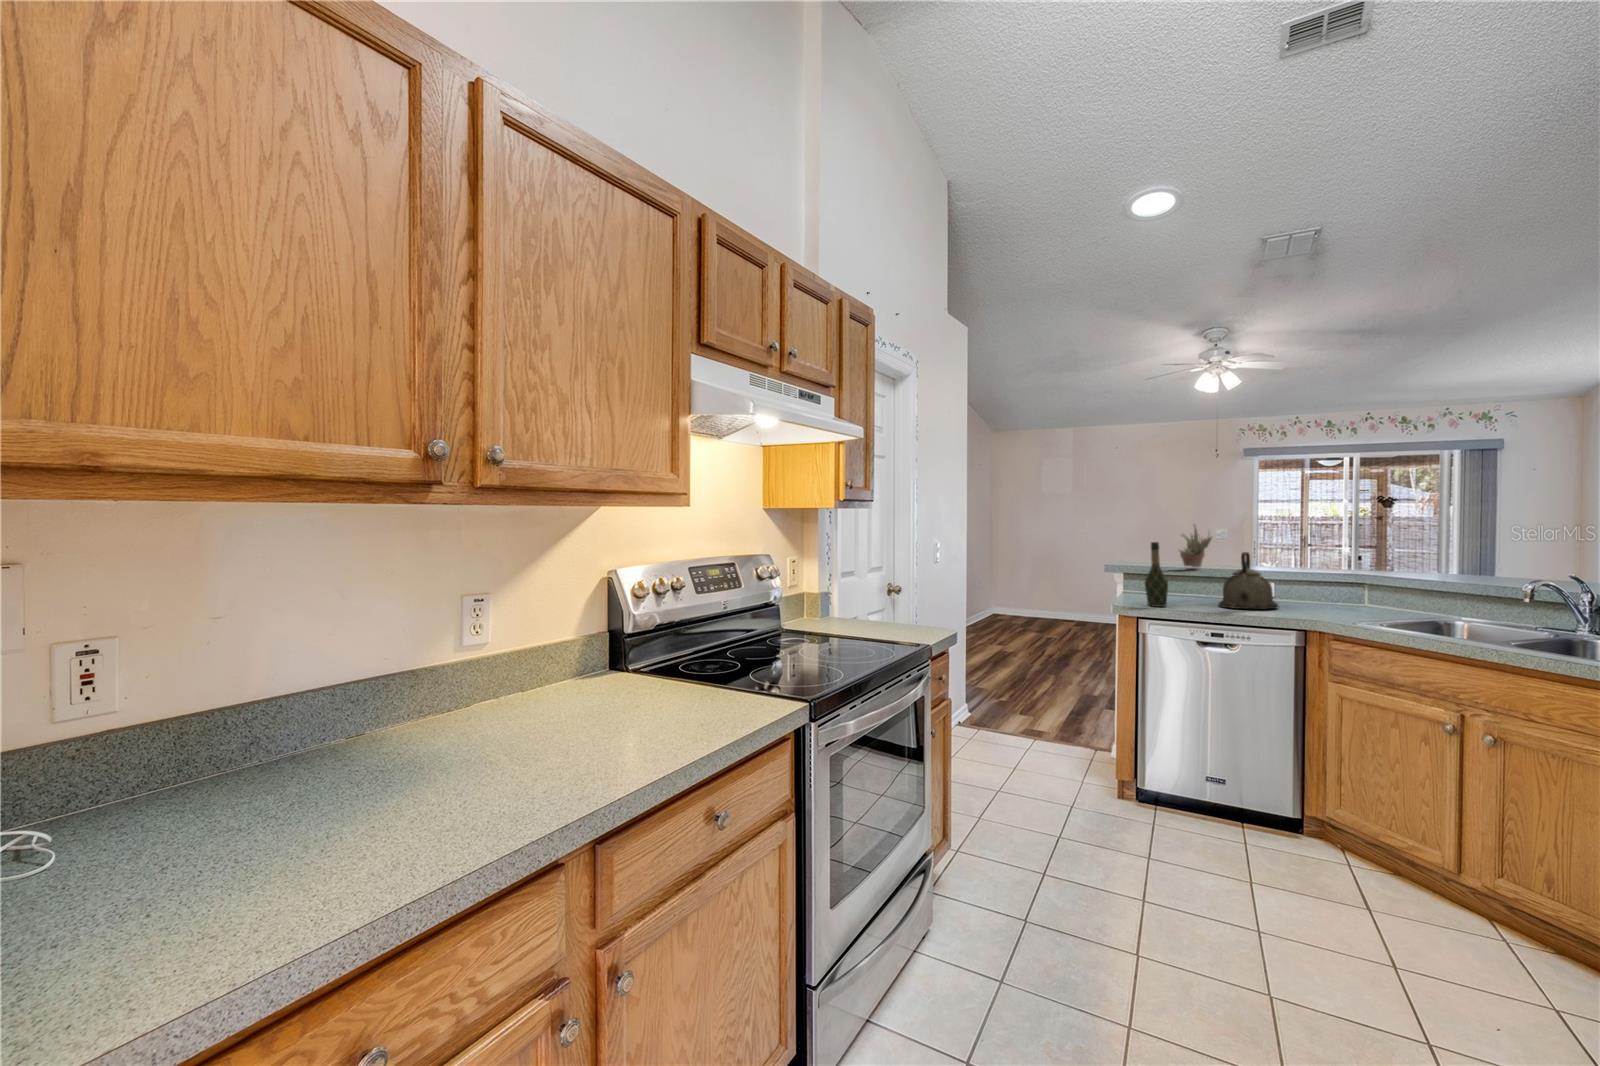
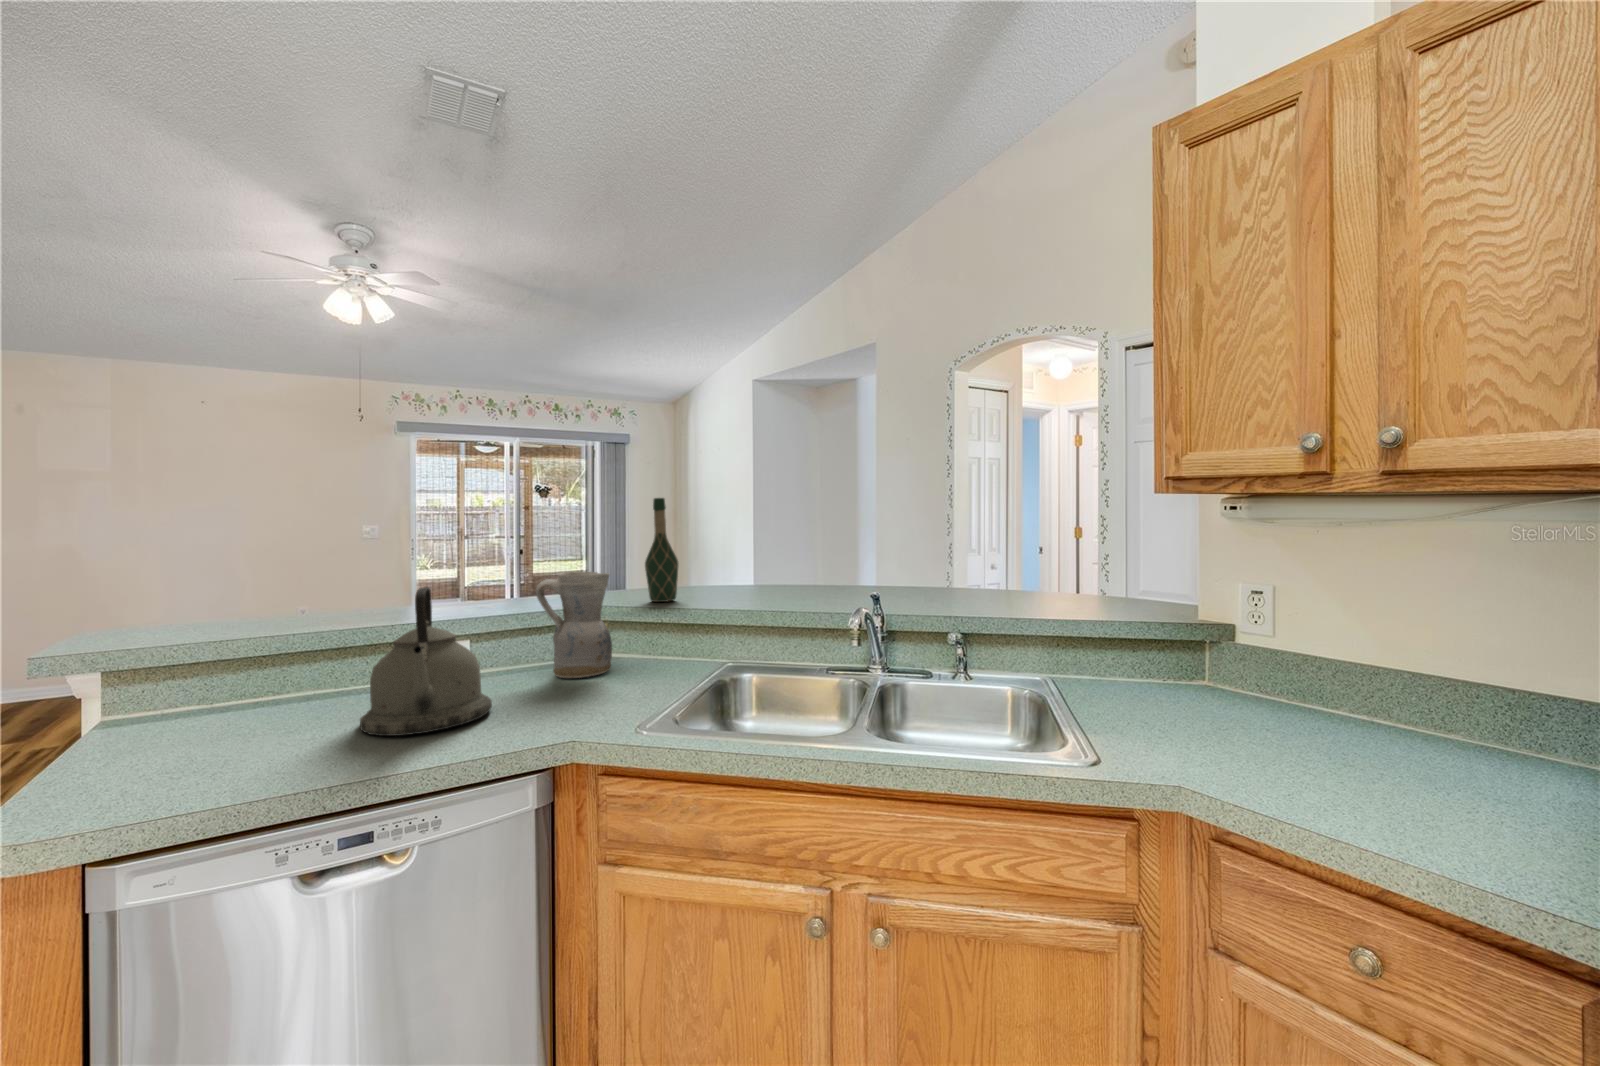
succulent plant: present [1179,525,1212,570] -> none [259,517,346,623]
wine bottle: present [1145,542,1168,607] -> present [645,498,678,602]
ceramic pitcher: none [1310,551,1362,607] -> present [536,572,612,678]

